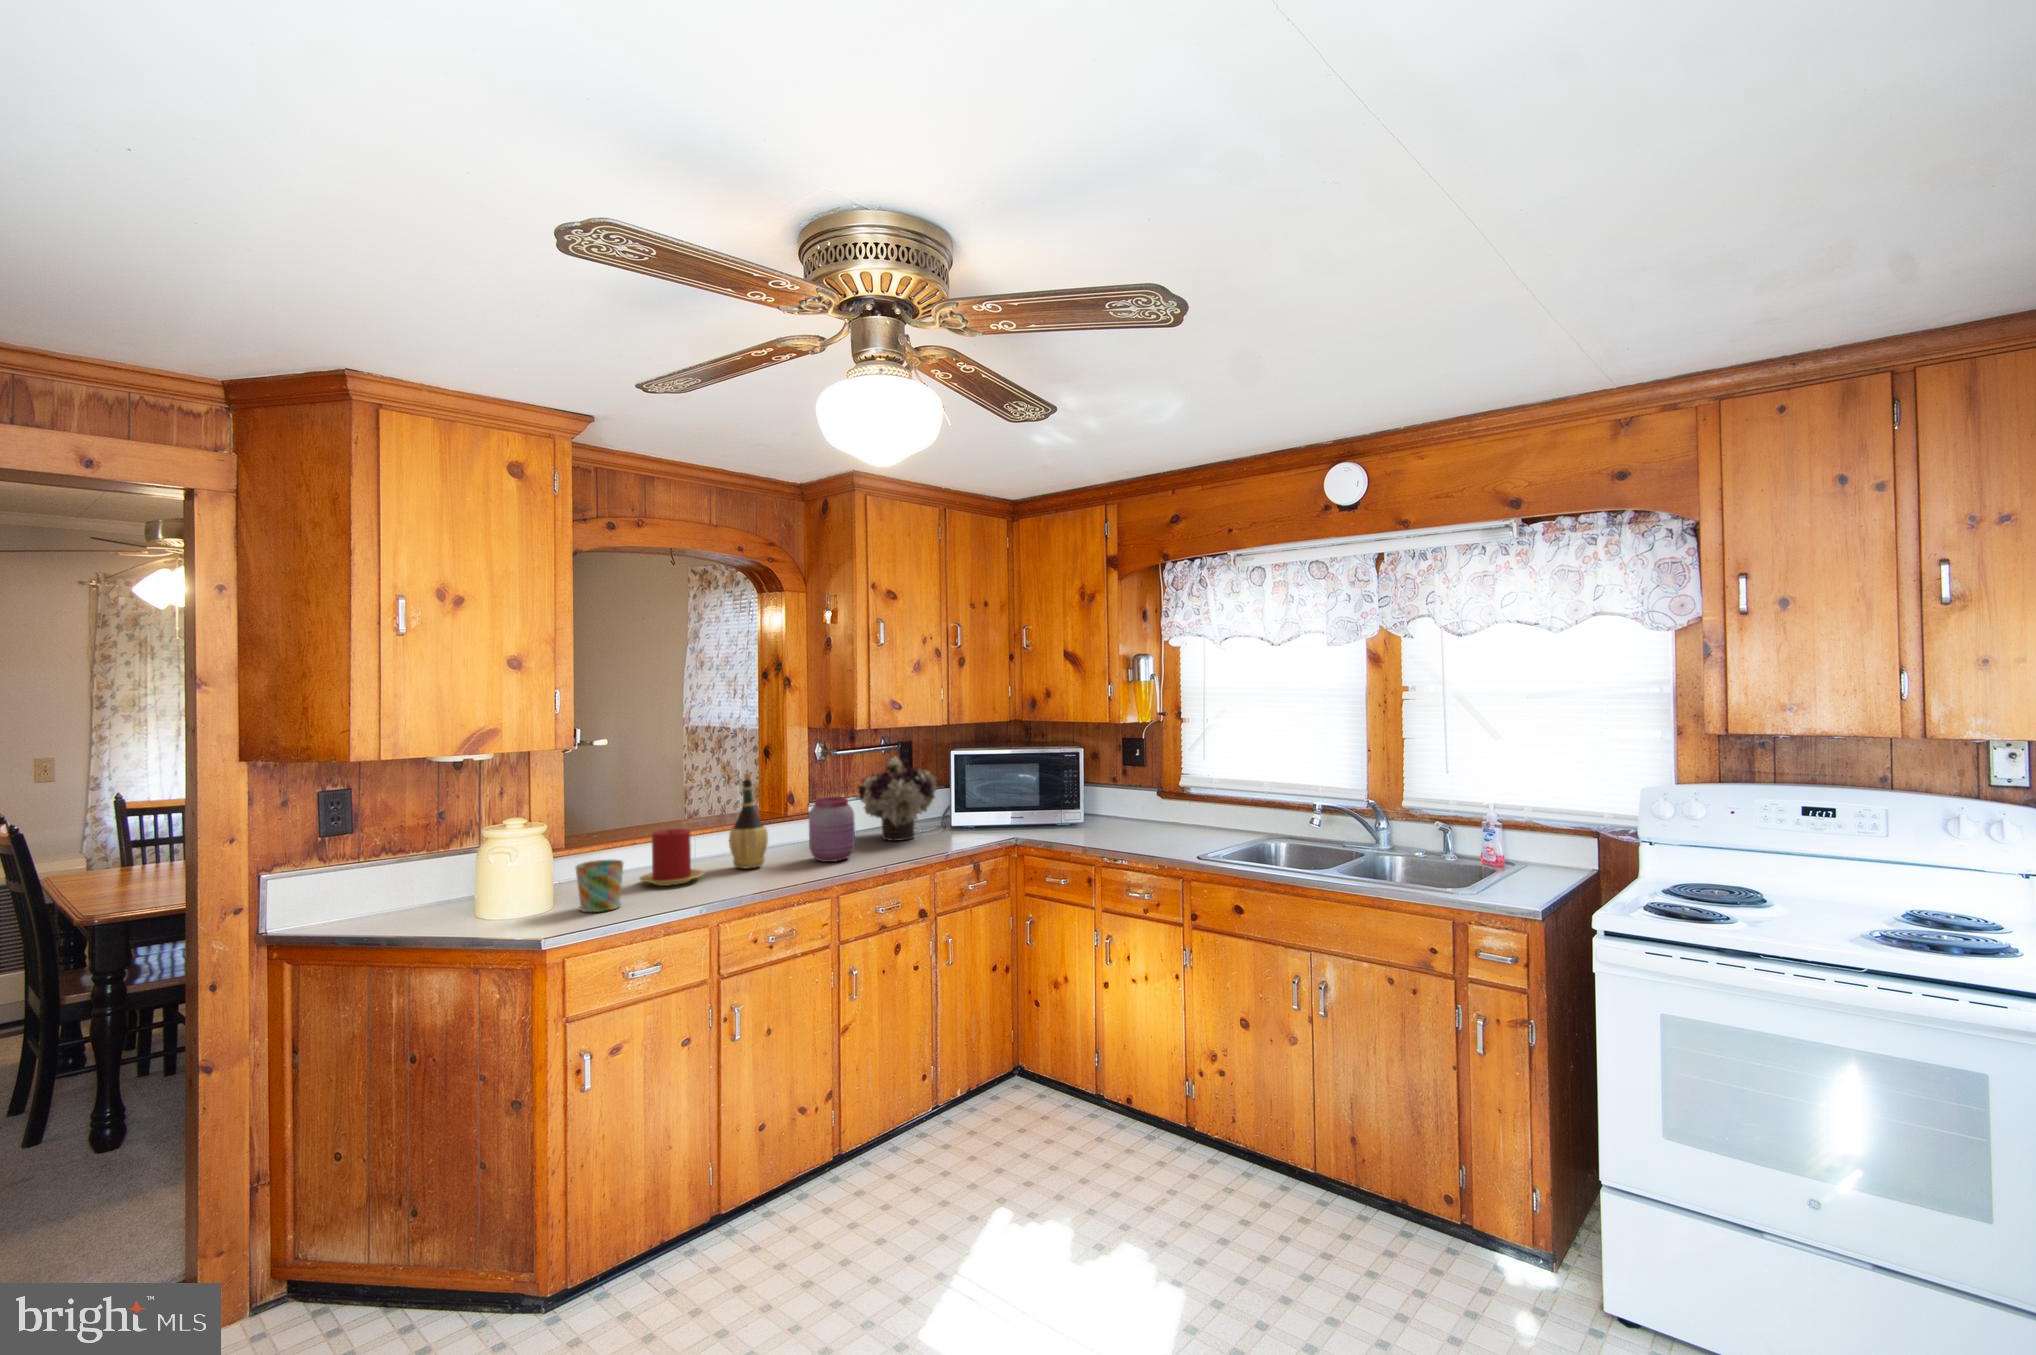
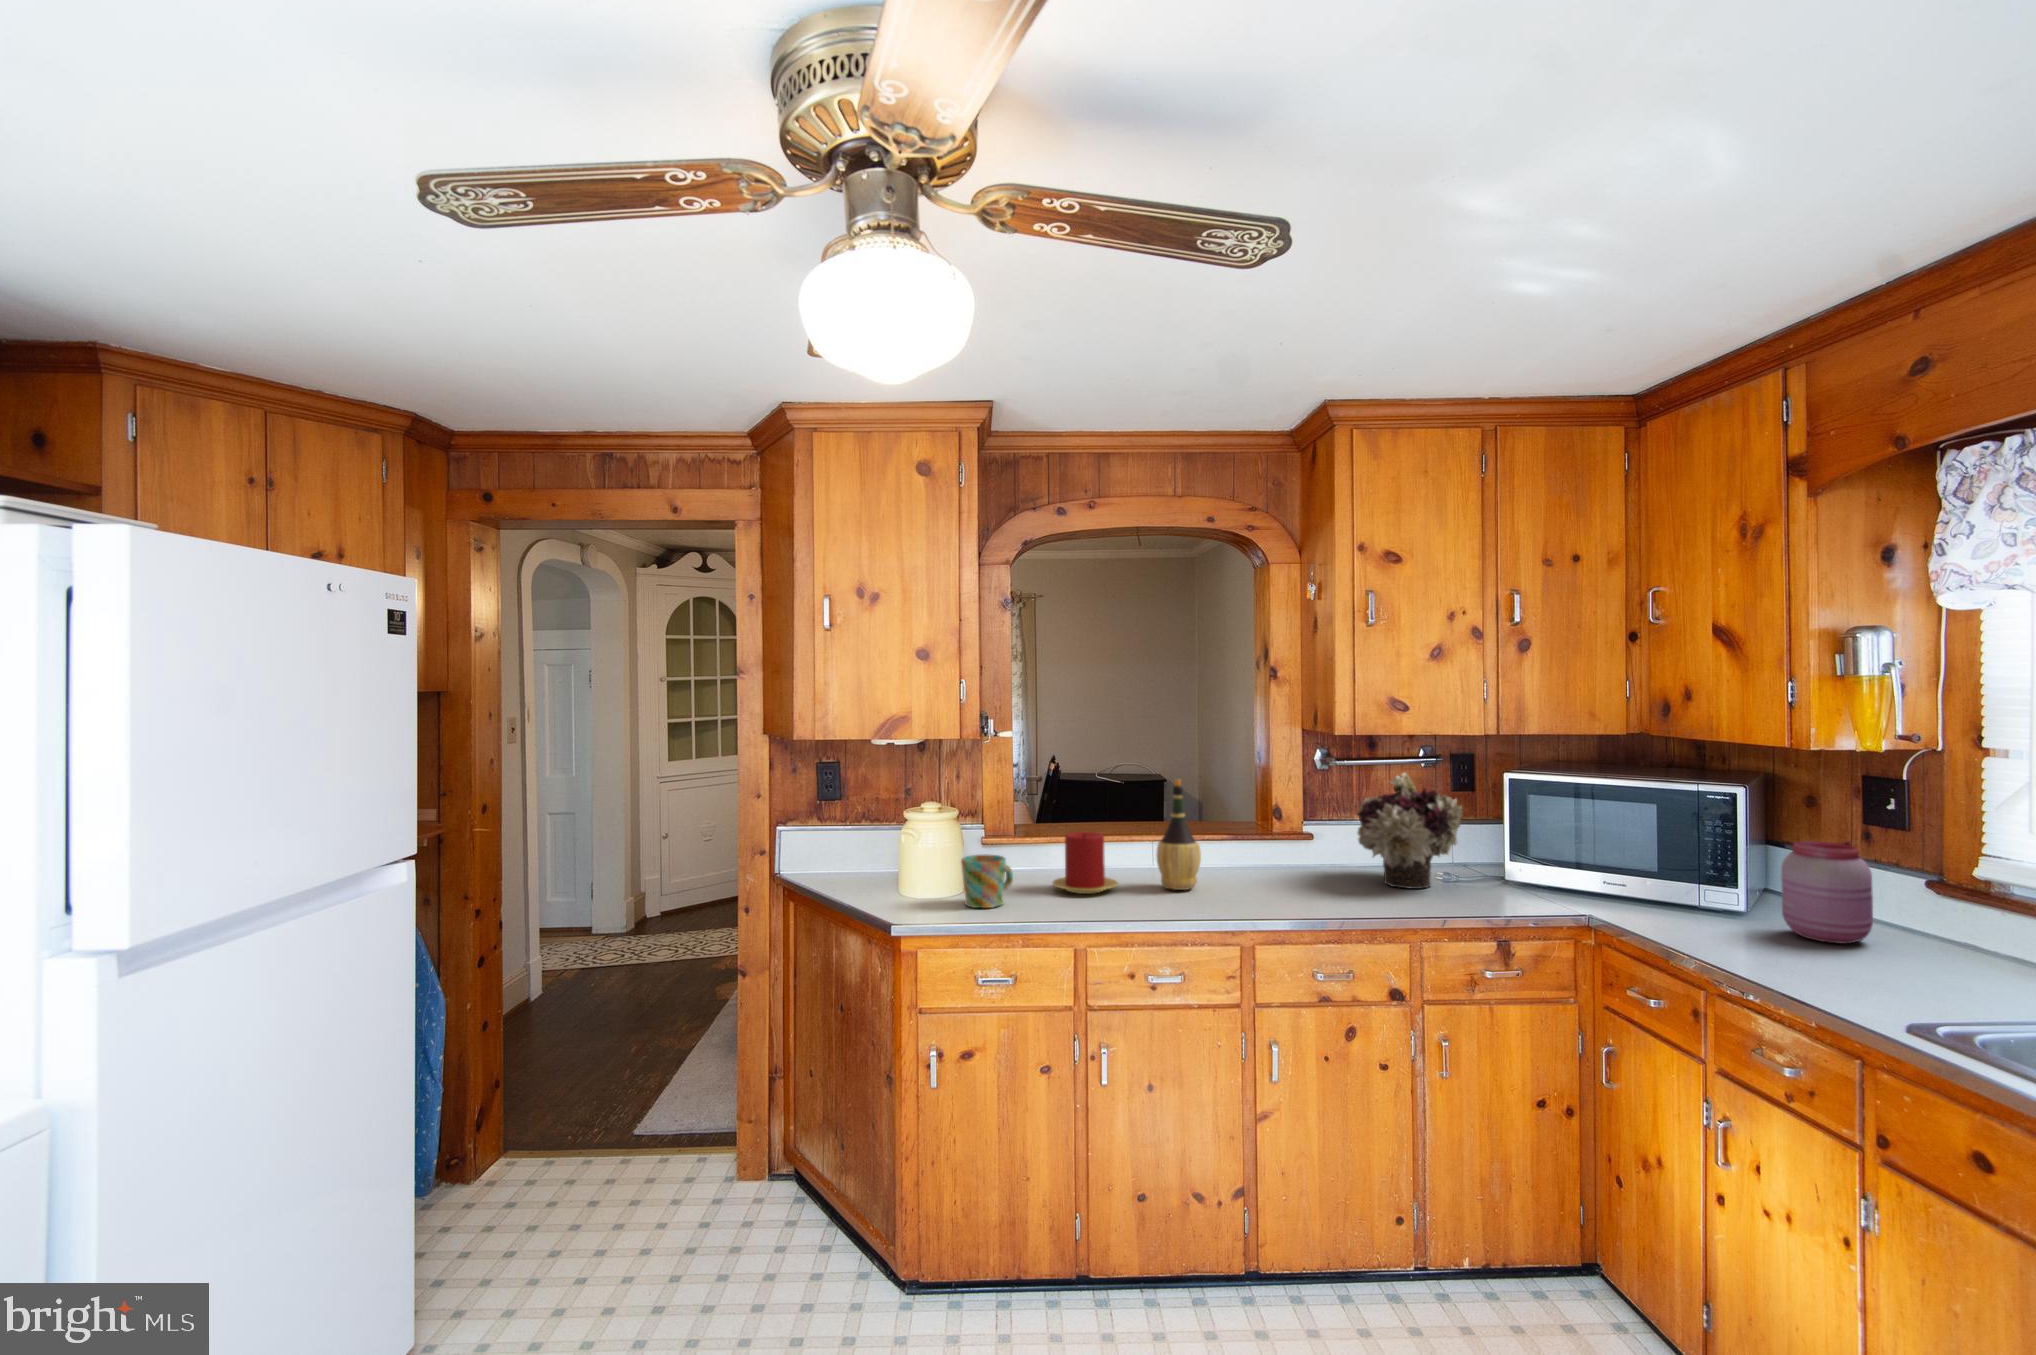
jar: present [809,797,855,862] -> present [1781,841,1873,944]

